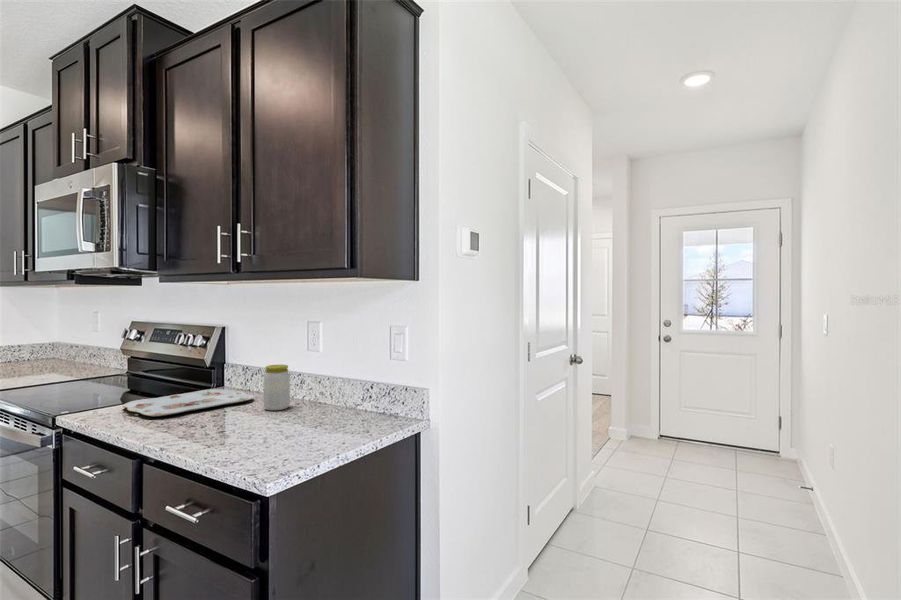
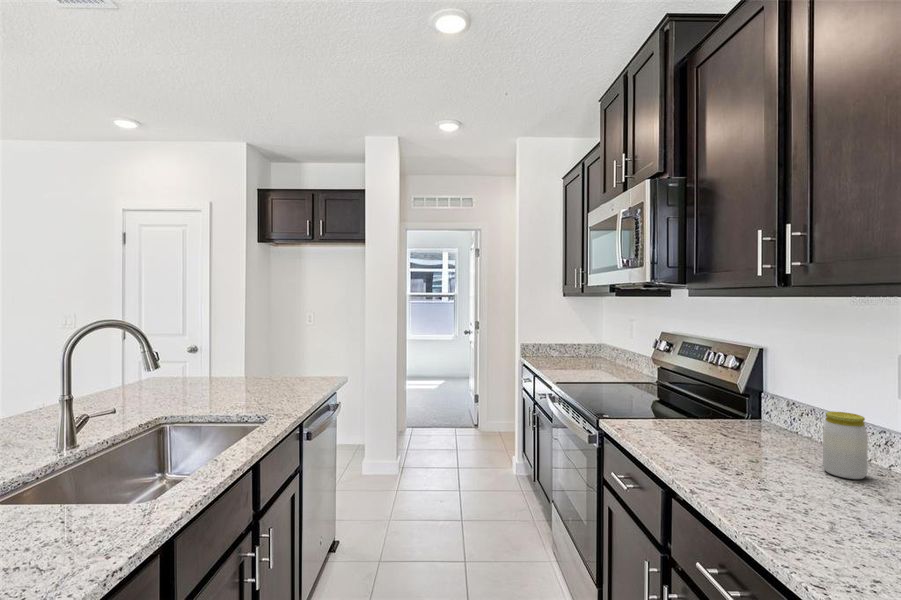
serving tray: present [123,389,254,416] -> none [653,419,806,449]

